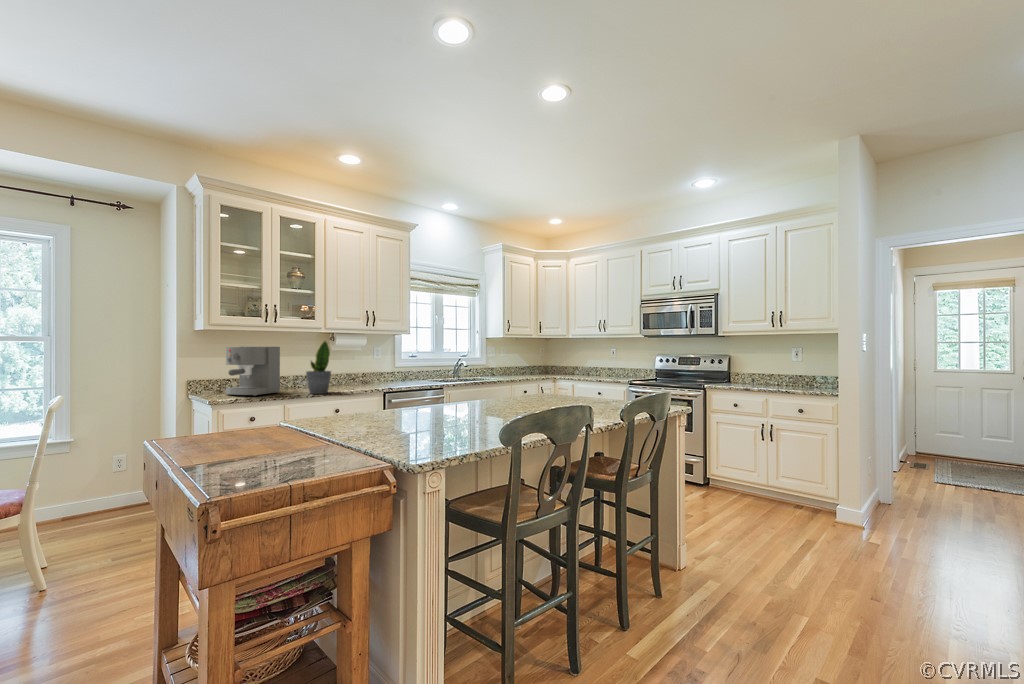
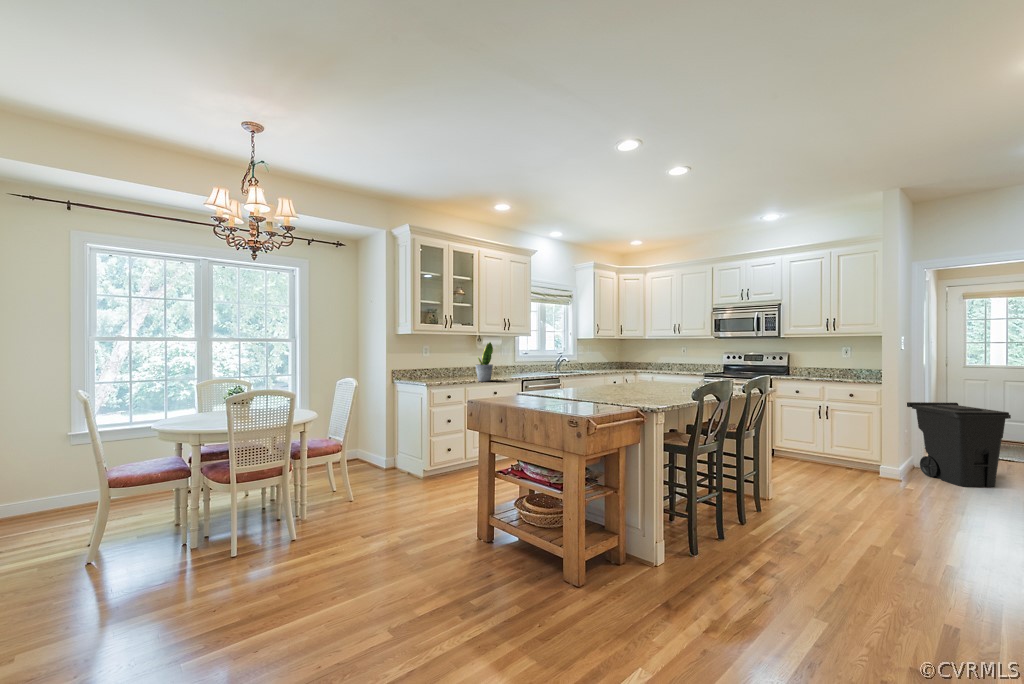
coffee maker: present [226,347,280,396] -> none [423,346,457,382]
trash can: none [869,419,1002,535] -> present [907,402,1011,487]

